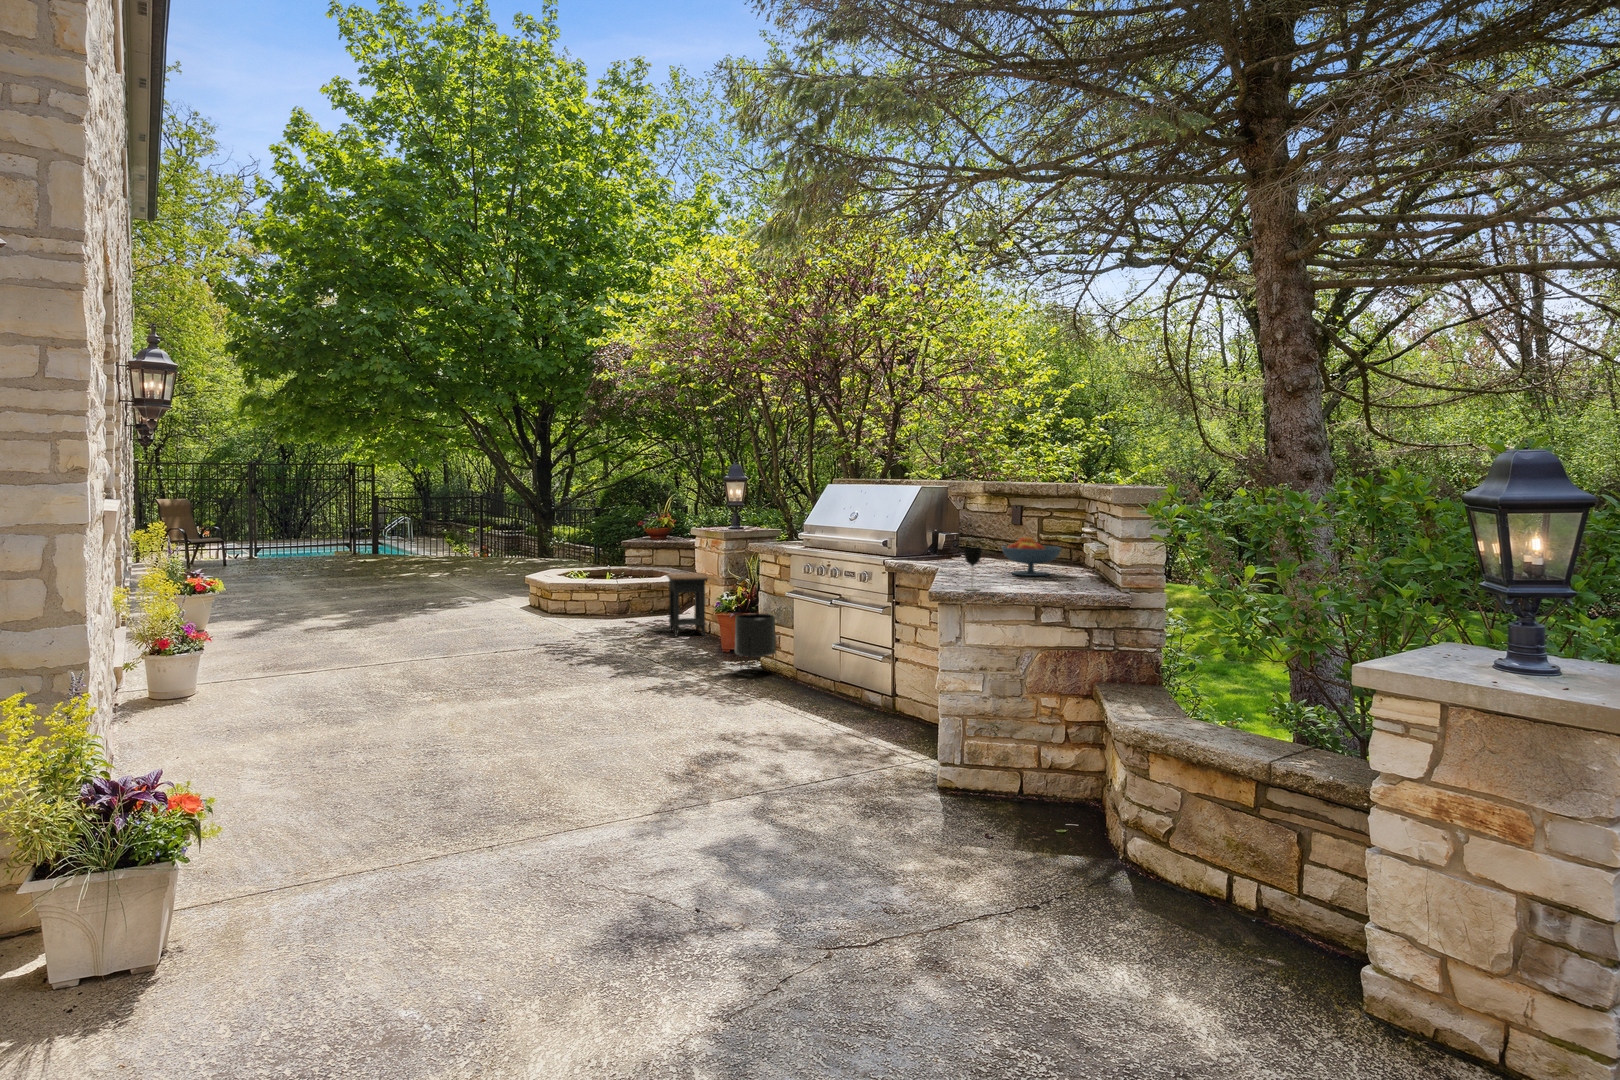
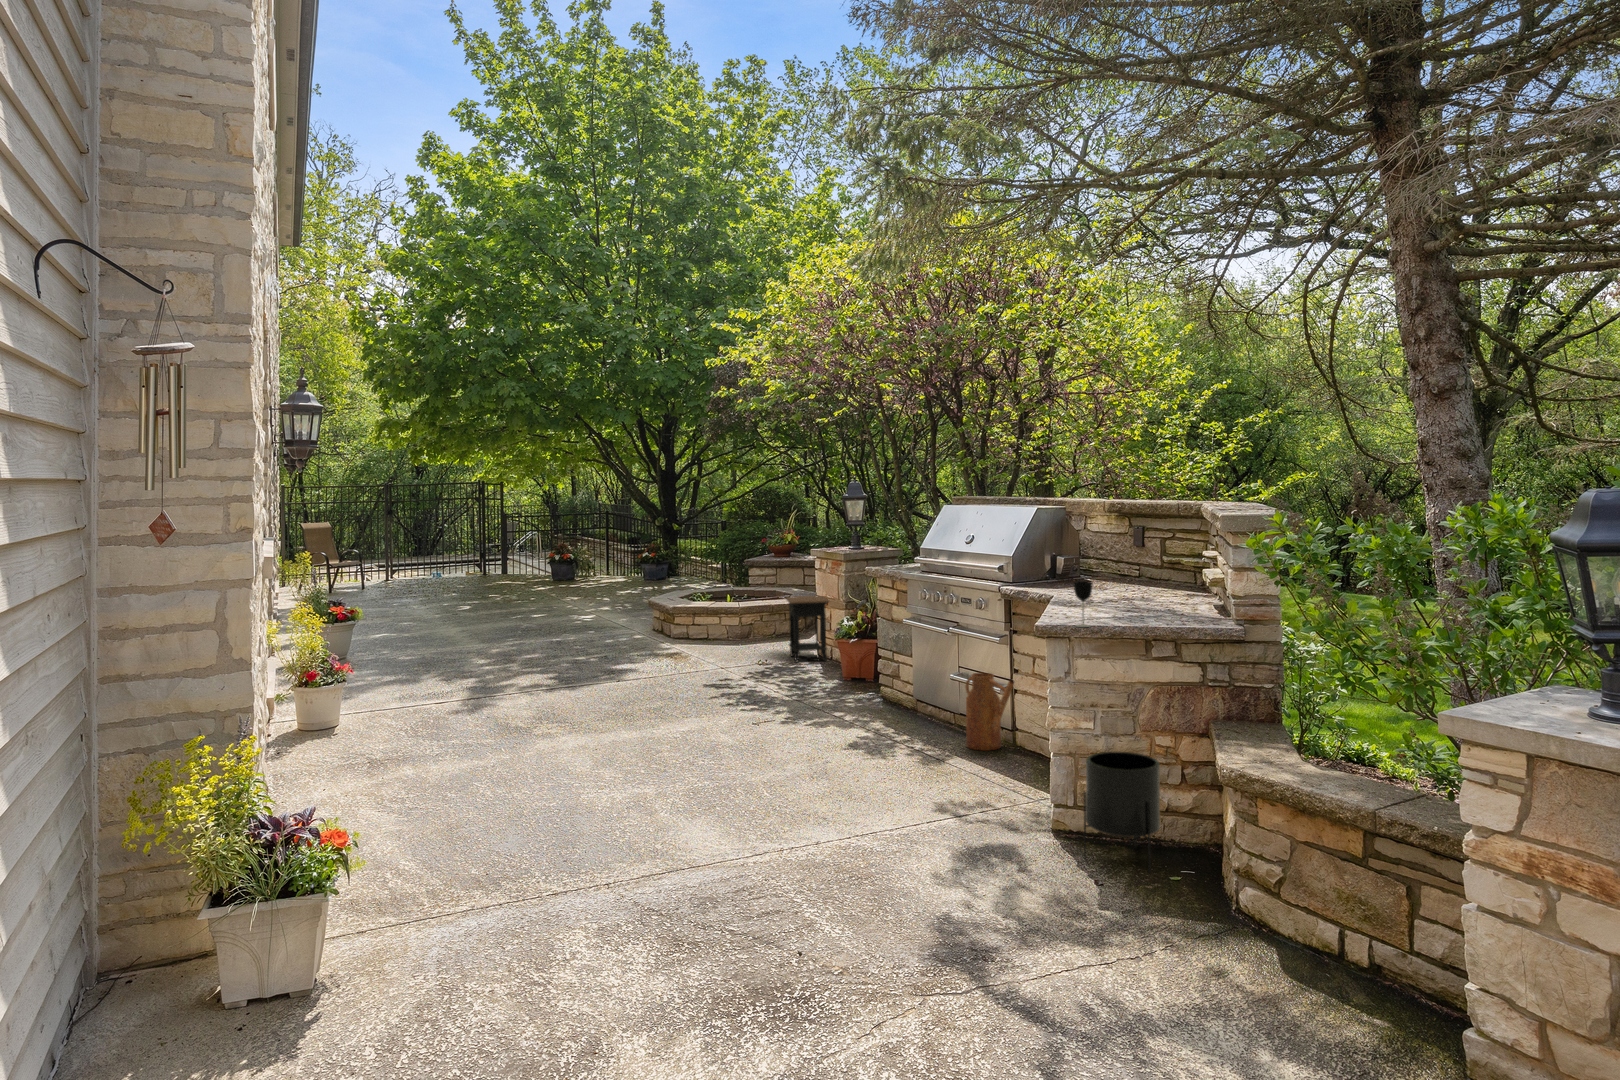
fruit bowl: present [1002,537,1061,576] -> none [1121,565,1187,608]
planter: present [735,613,776,658] -> present [1084,751,1160,872]
watering can: none [847,641,896,715] -> present [965,673,1014,751]

